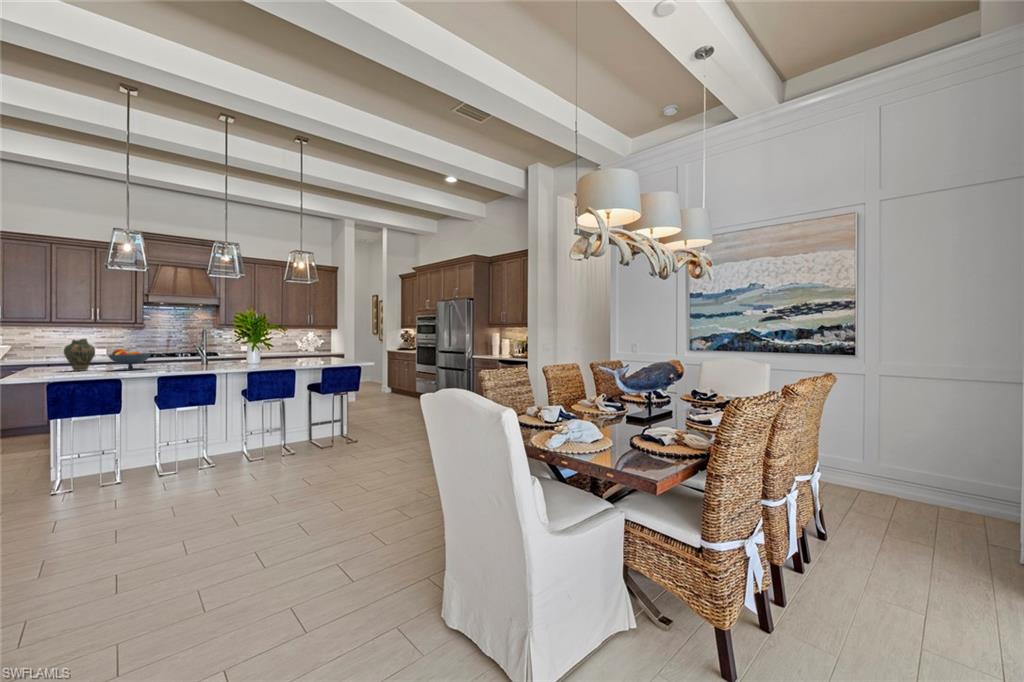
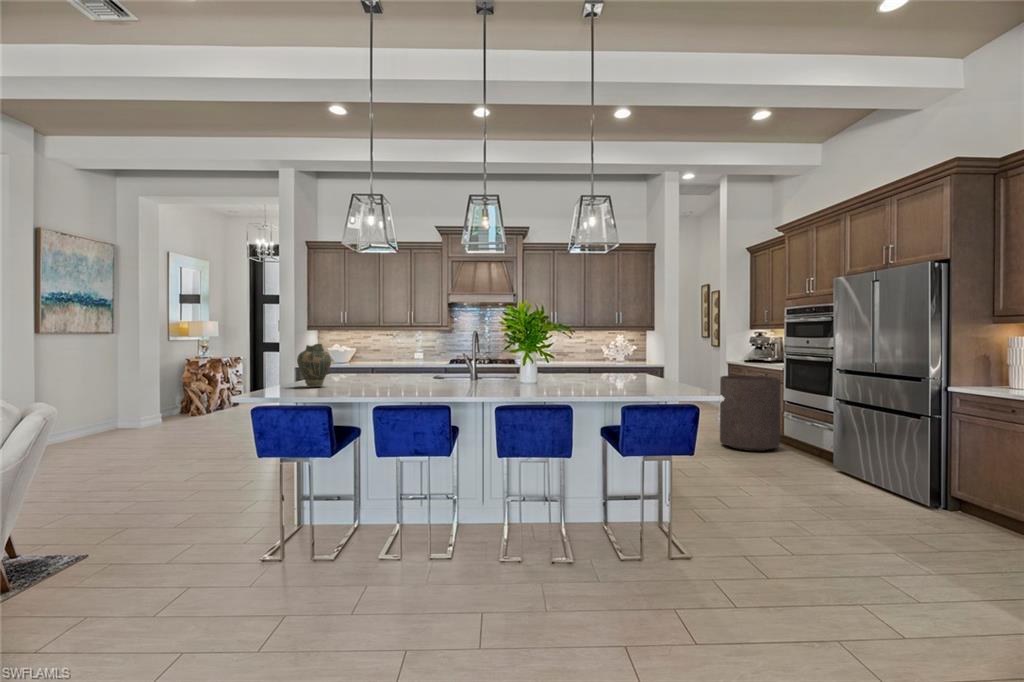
fruit bowl: present [109,349,151,371] -> none [336,359,387,392]
trash can: none [380,356,416,402] -> present [720,375,781,451]

